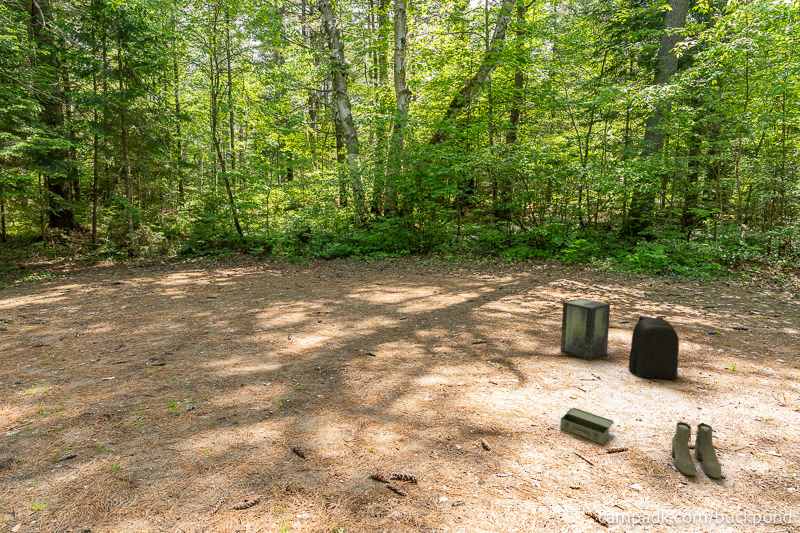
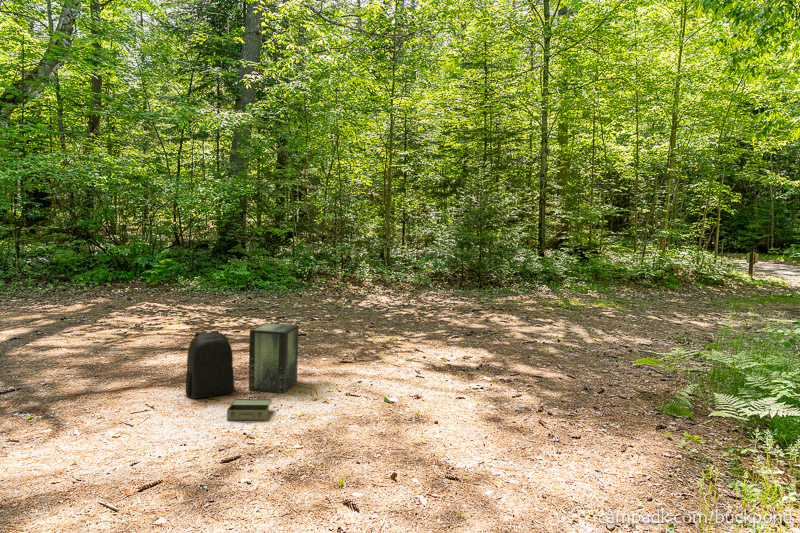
storage box: present [561,299,610,360] -> present [249,323,298,393]
toolbox: present [560,408,614,444] -> present [227,399,271,420]
boots: present [672,422,722,478] -> none [202,433,245,496]

